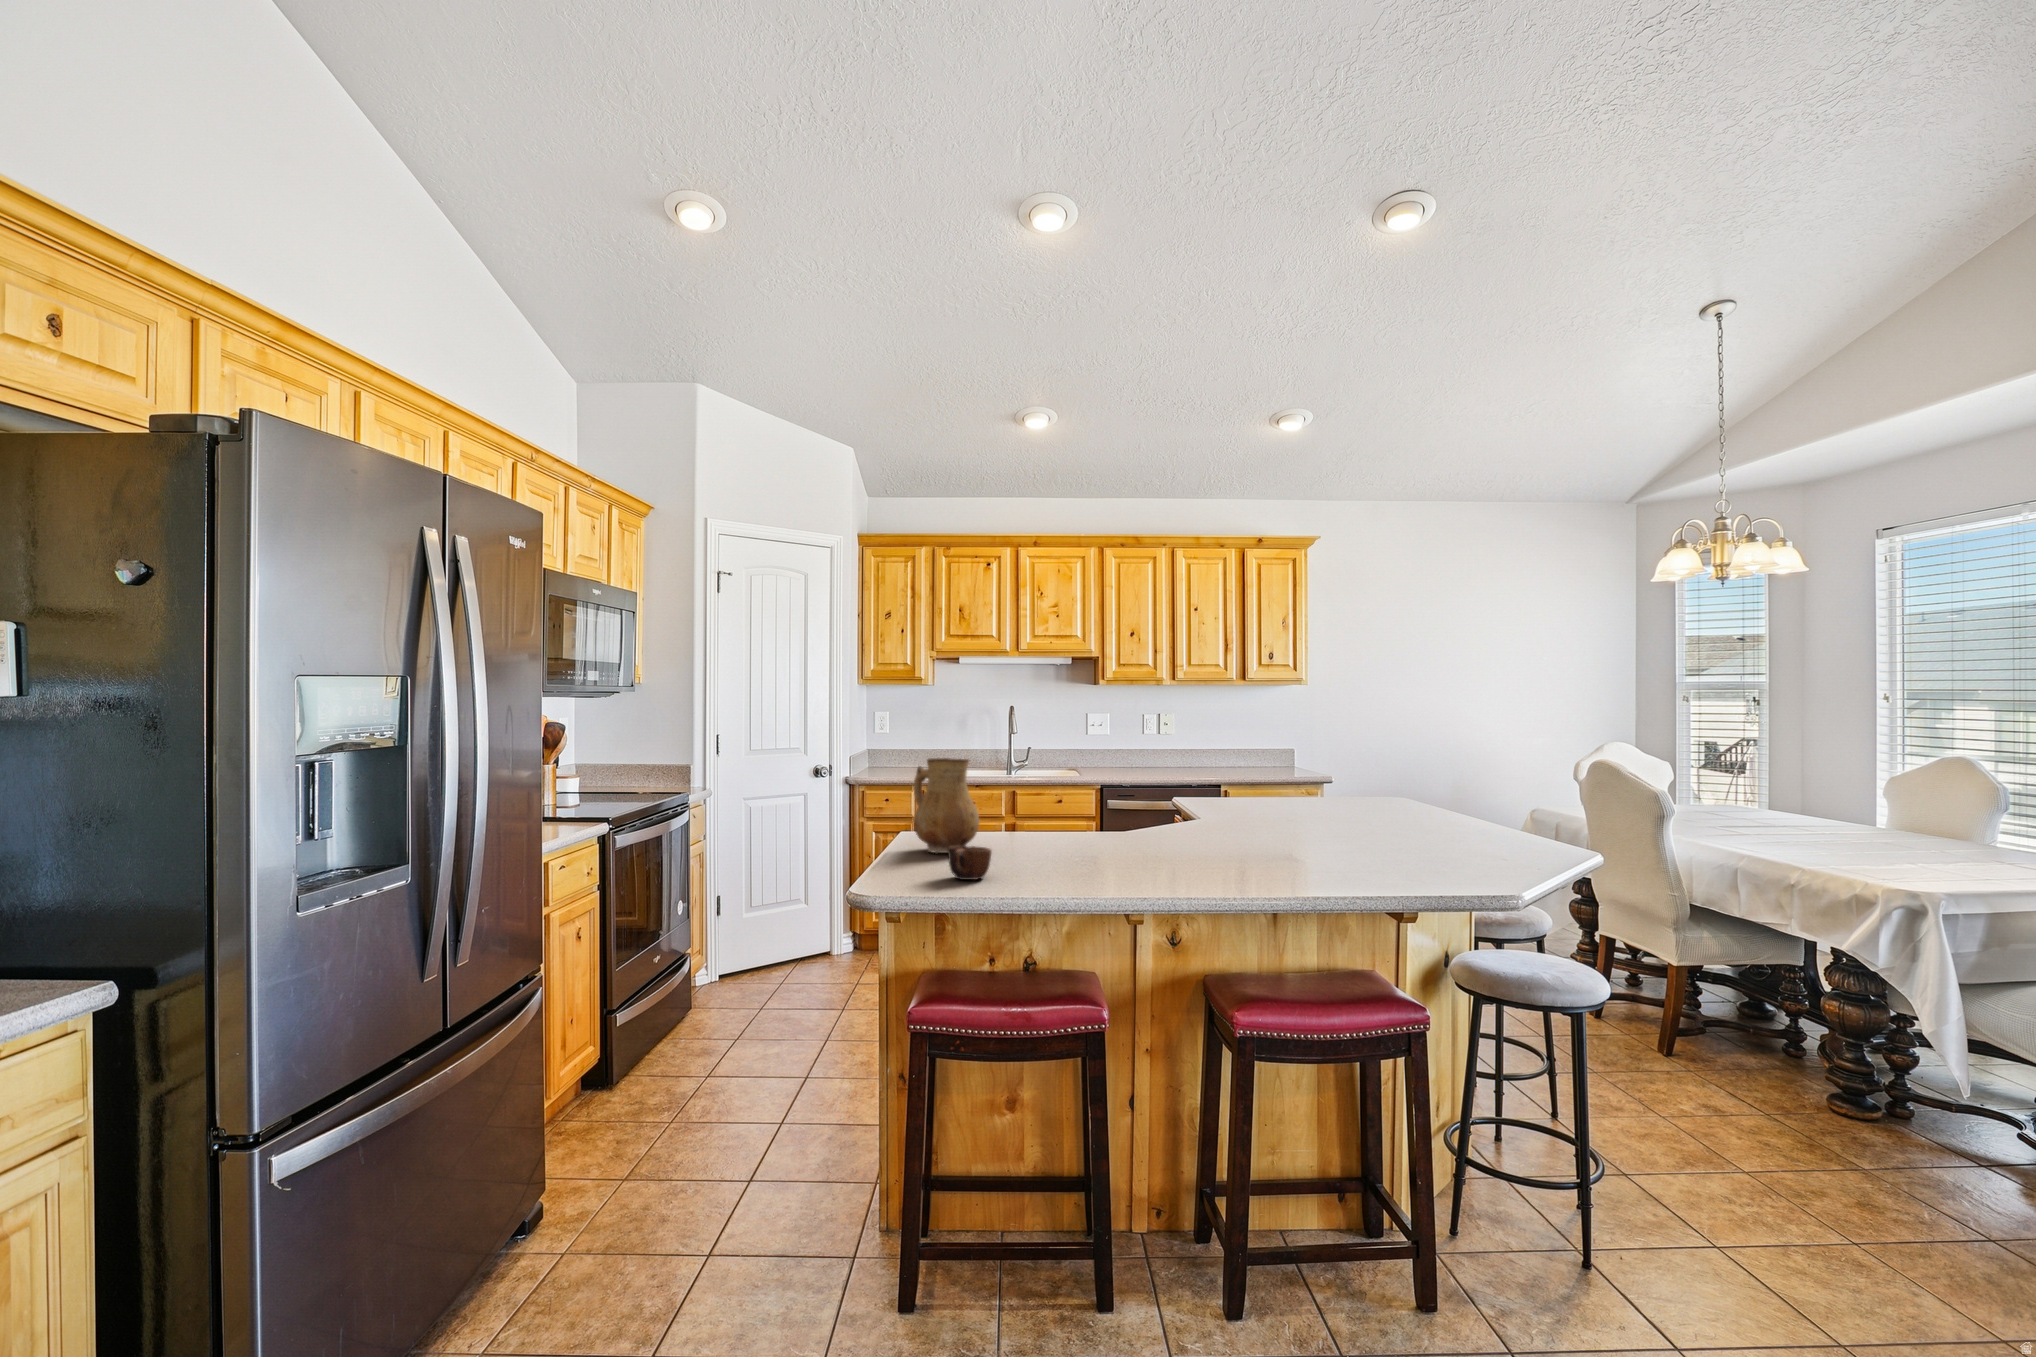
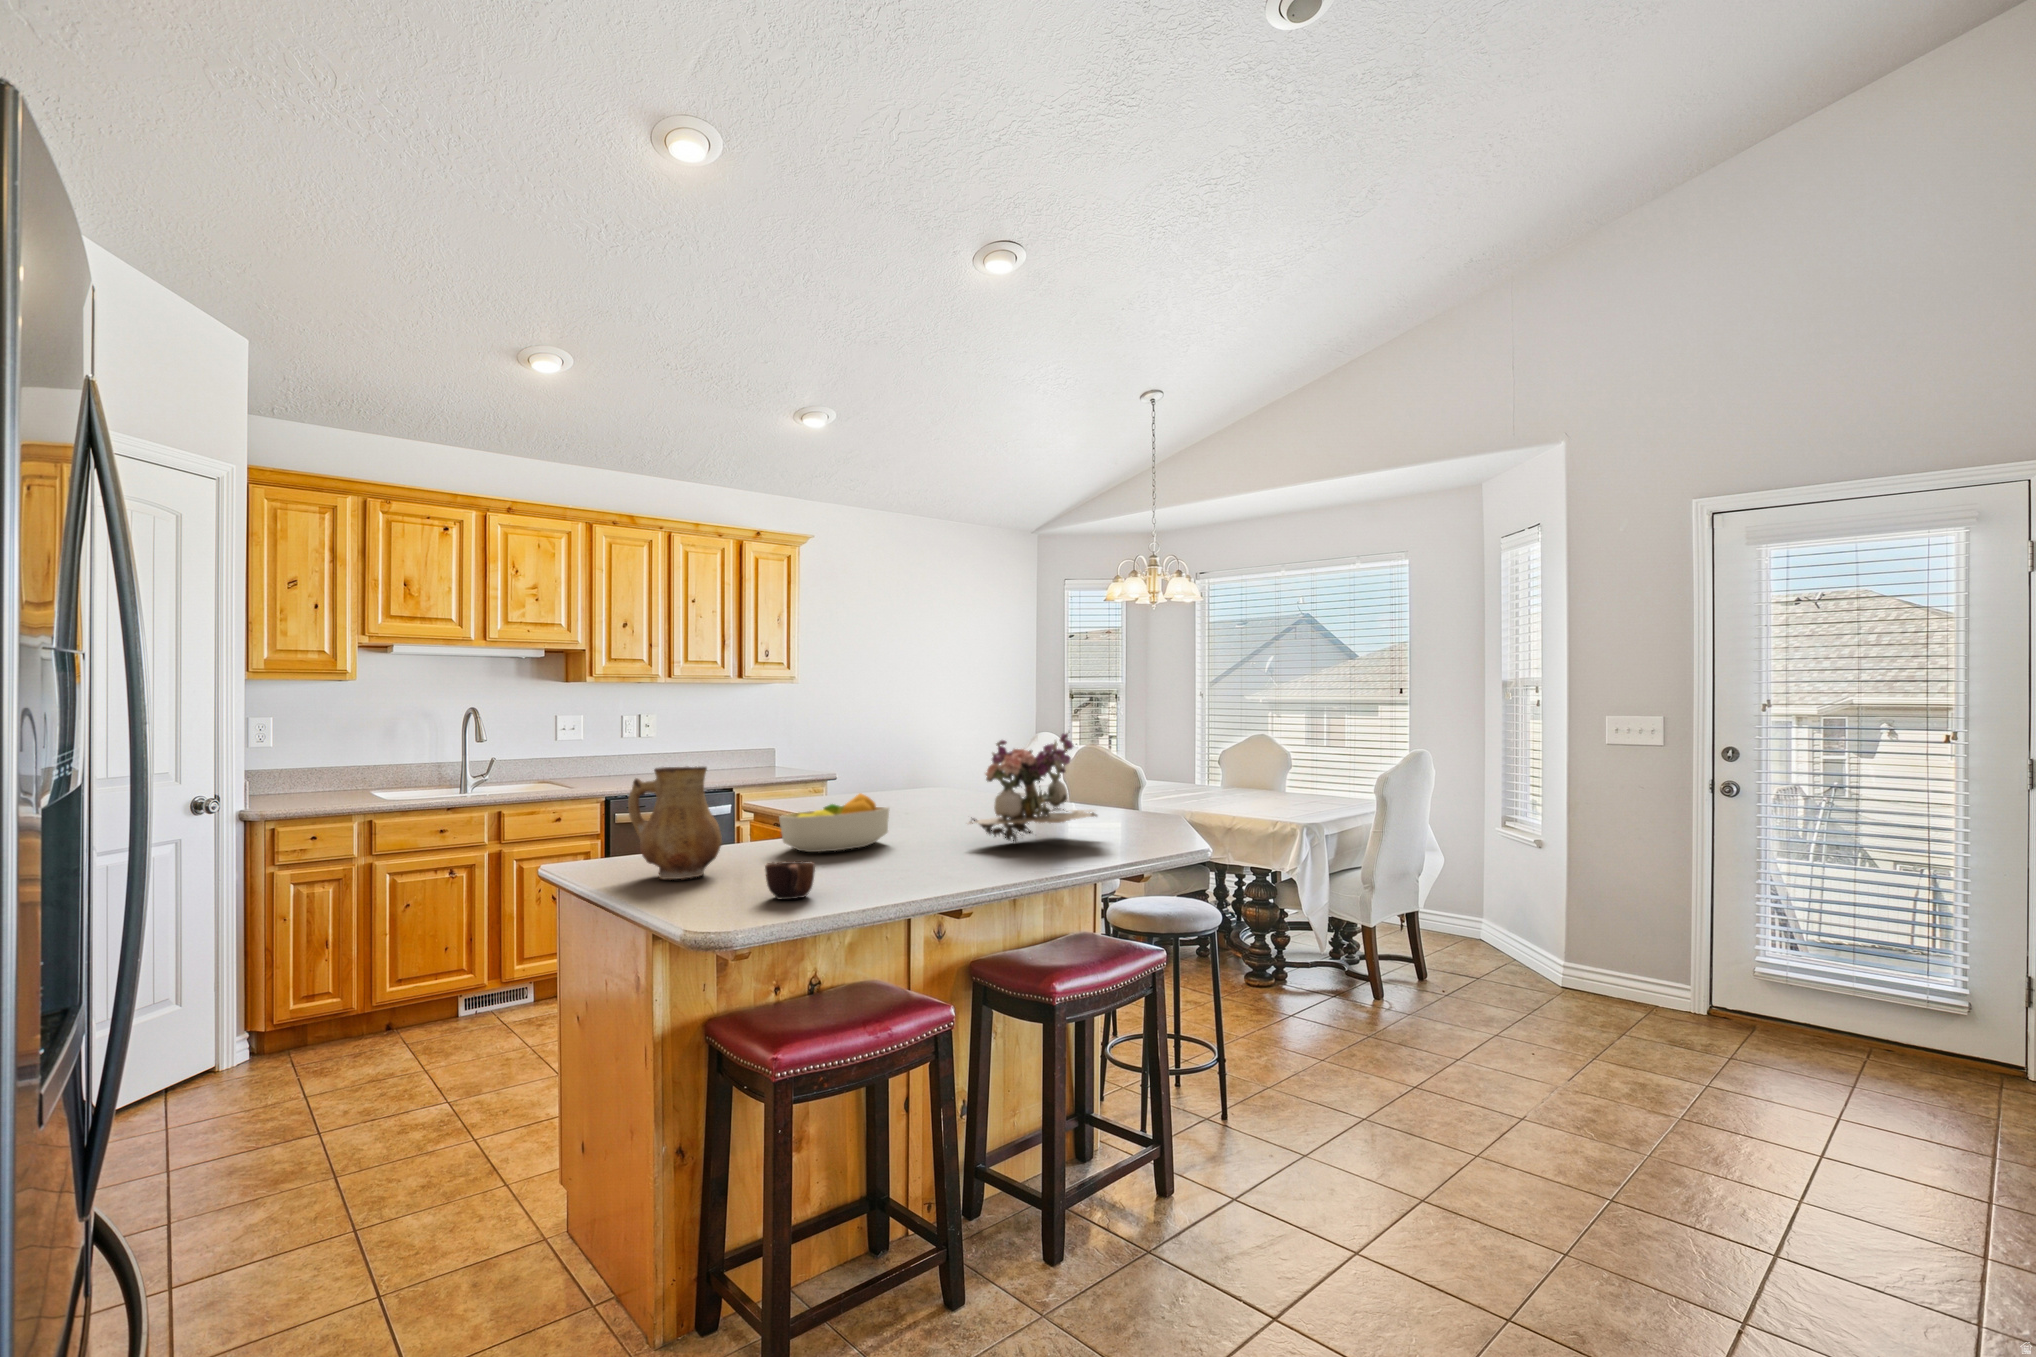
flower arrangement: none [1225,741,1392,864] -> present [969,733,1097,843]
fruit bowl: none [1062,794,1174,846] -> present [779,793,889,852]

